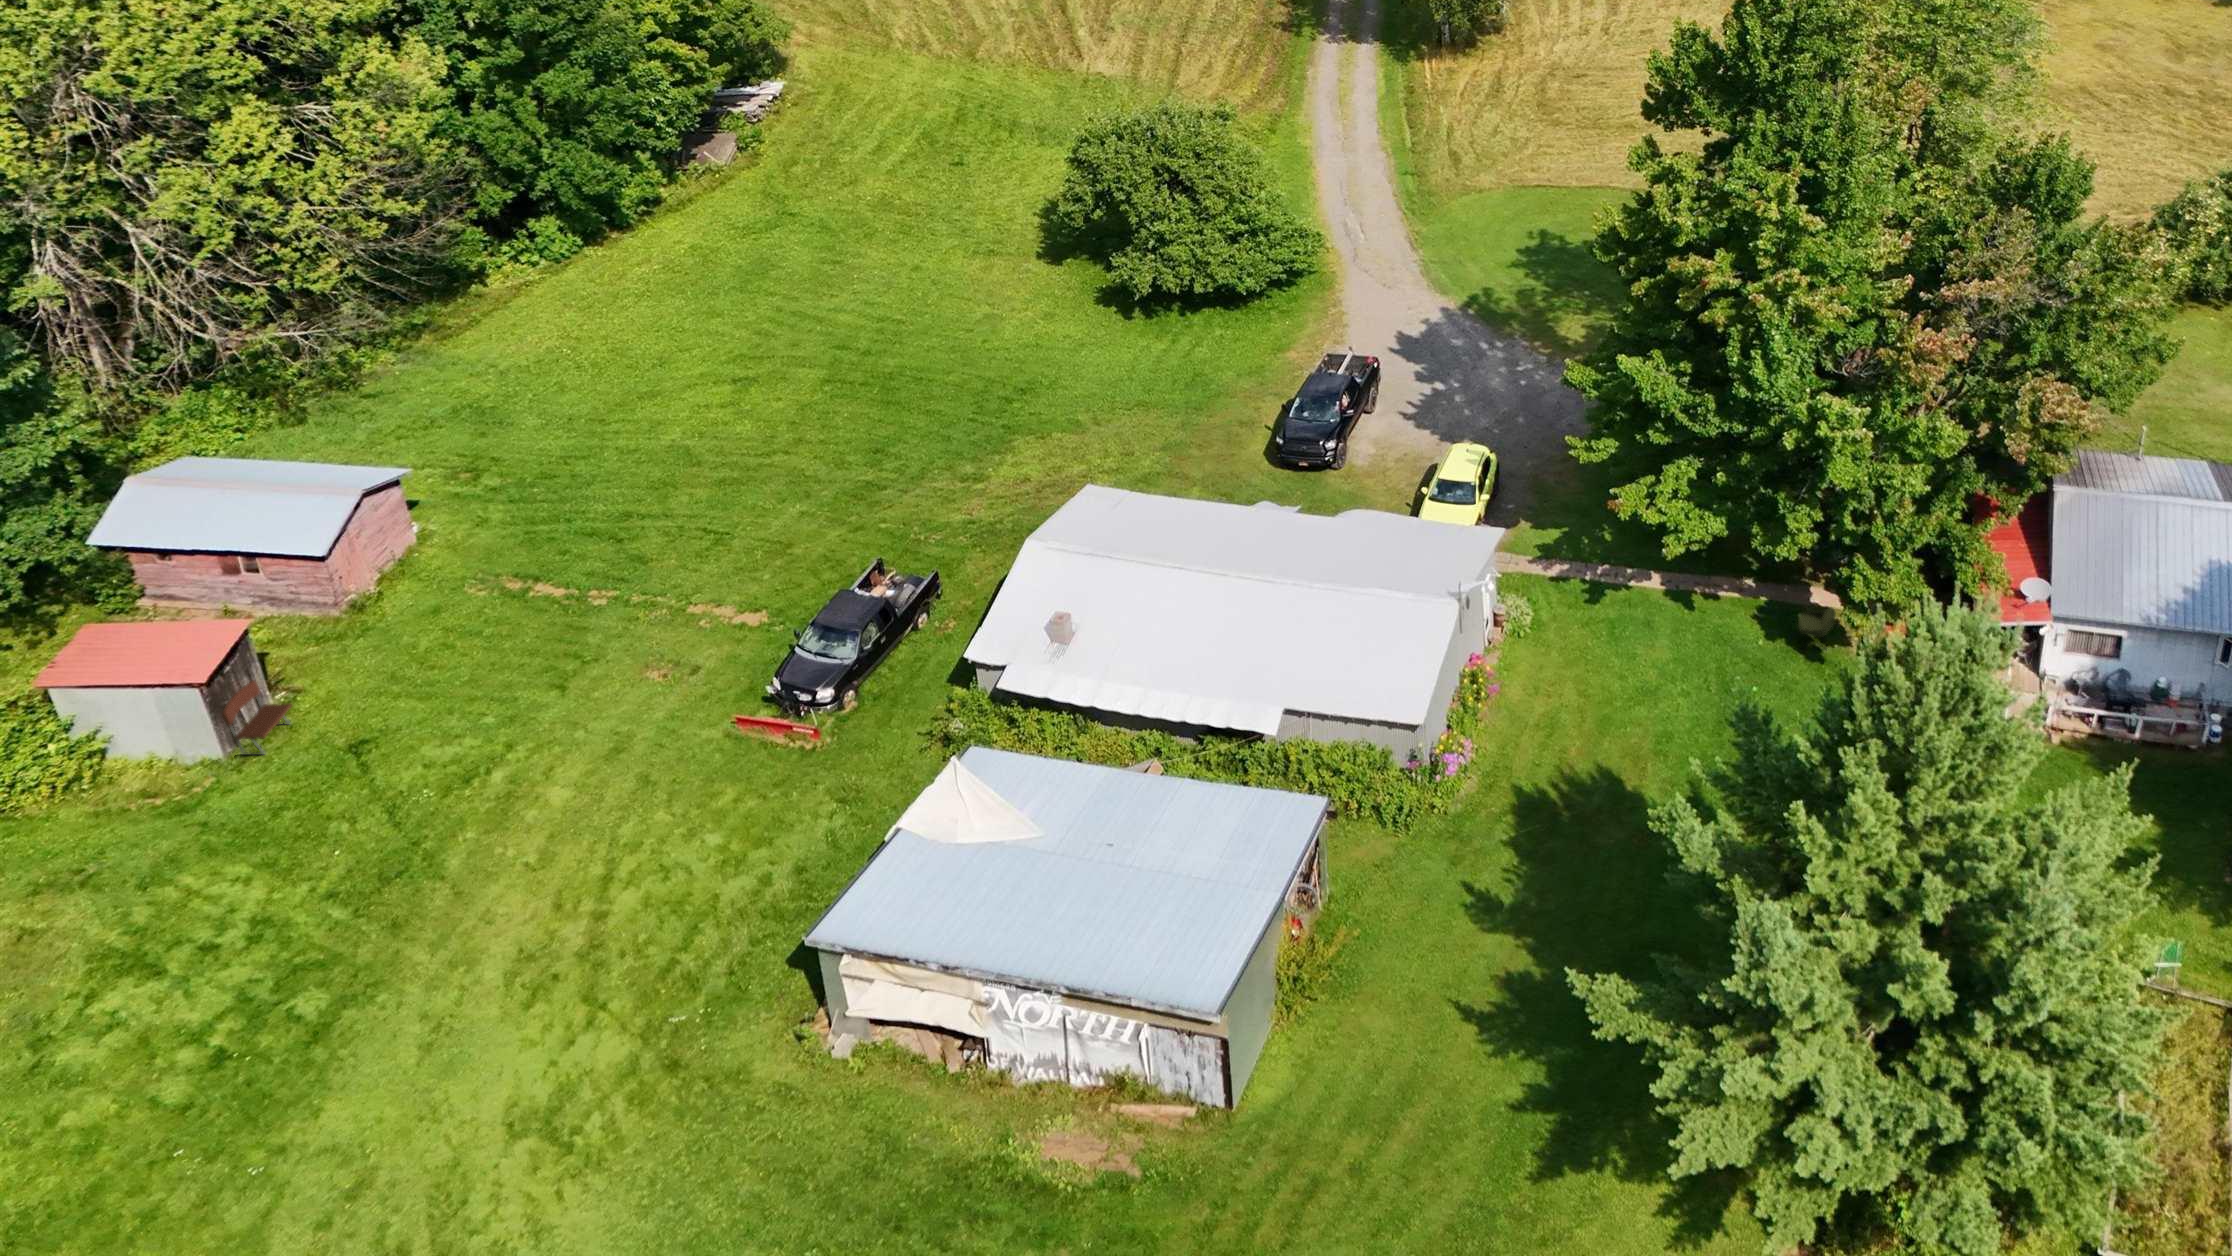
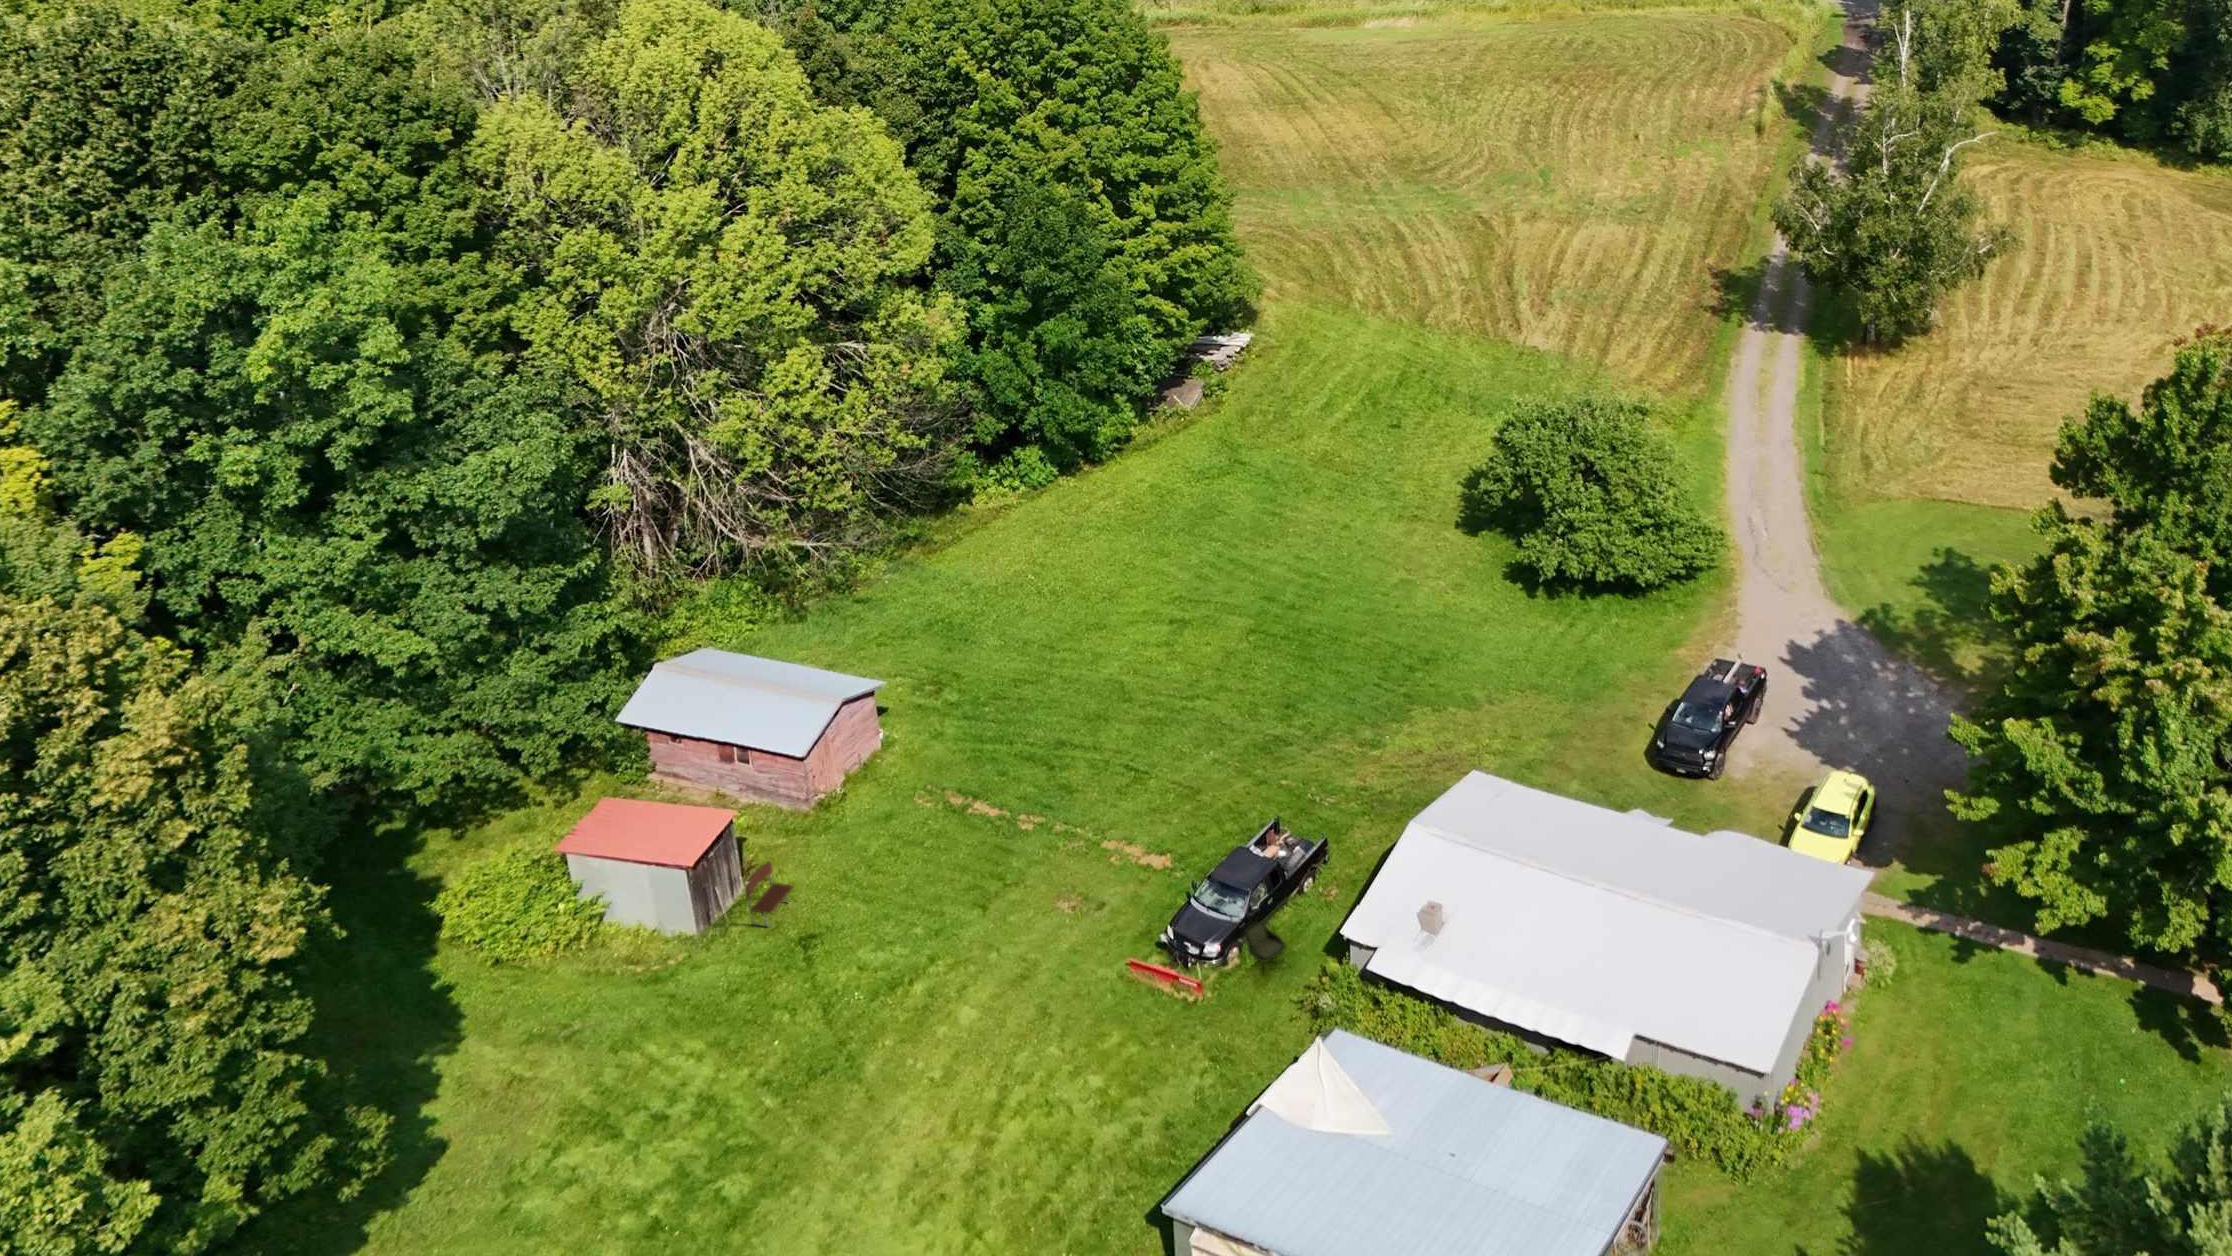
lounge chair: present [1798,607,1836,643] -> present [1245,922,1286,965]

